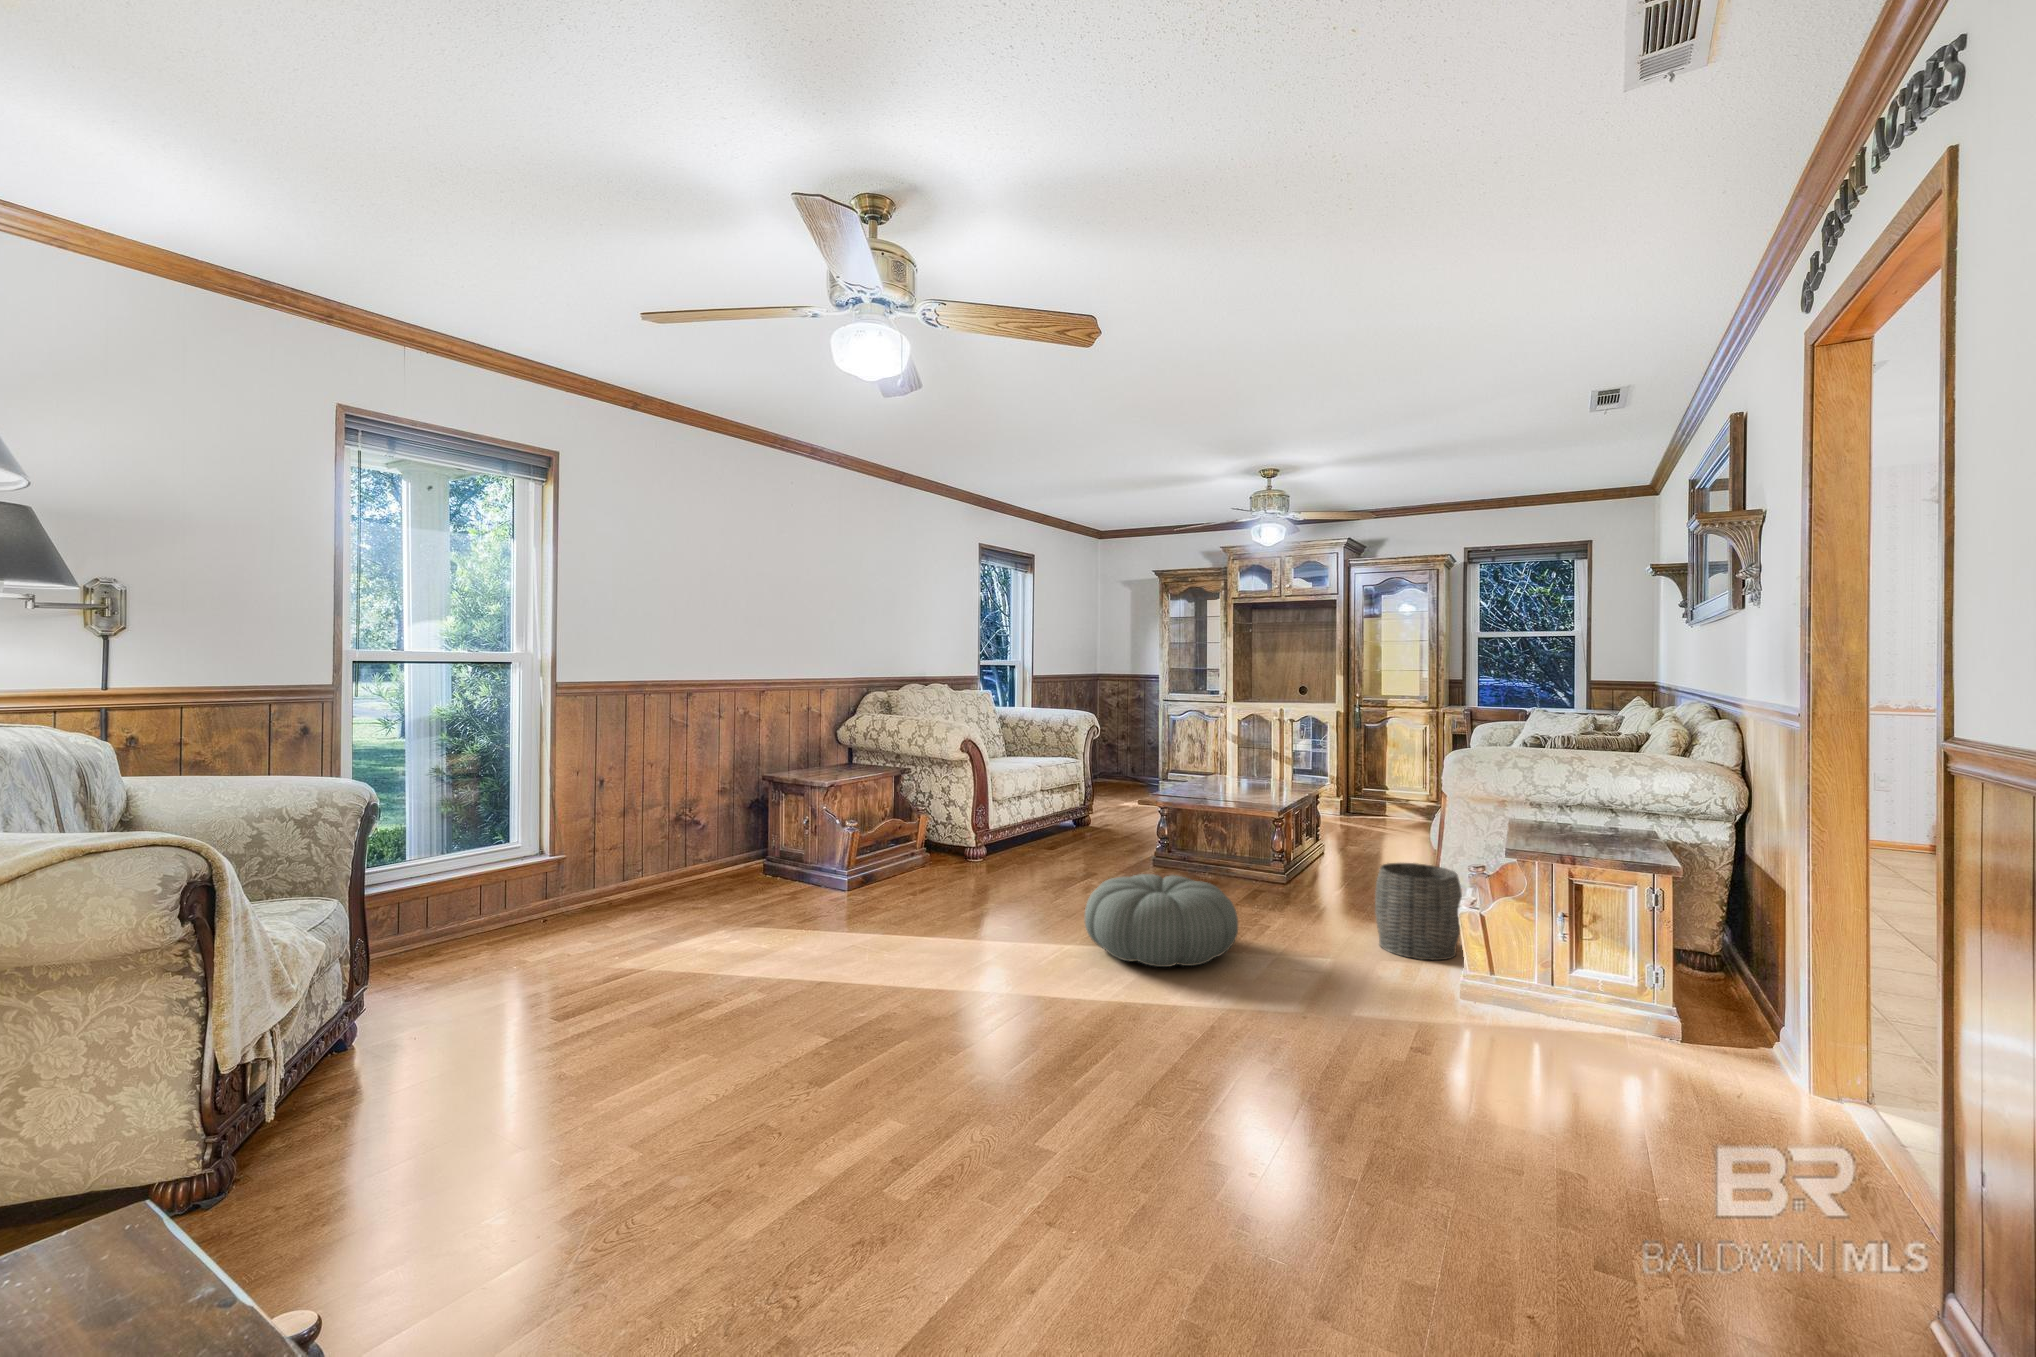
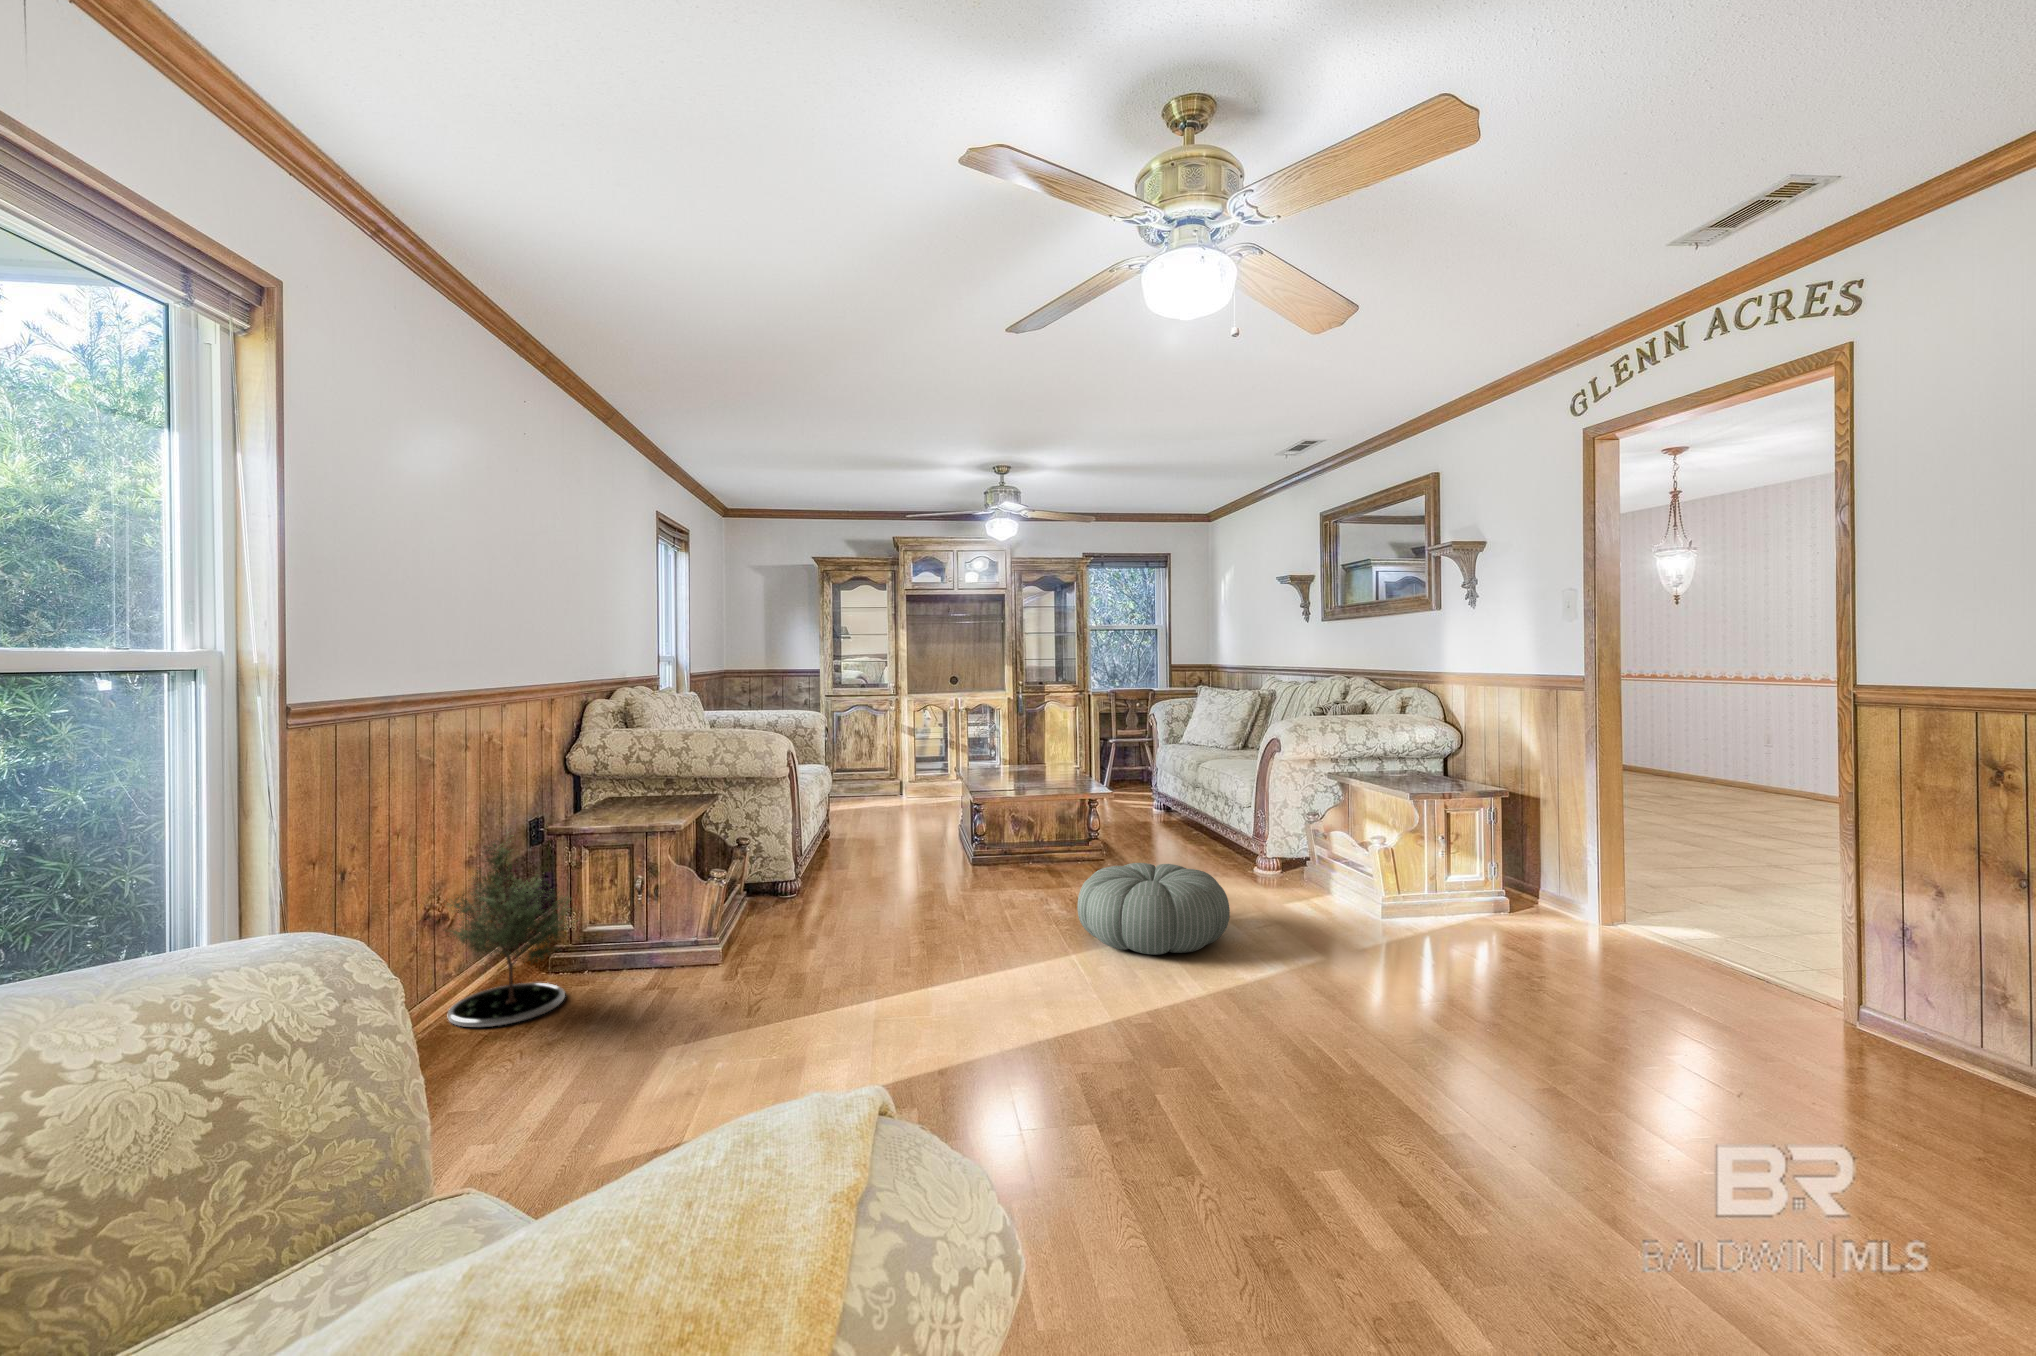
potted tree: none [674,769,749,894] -> present [445,837,575,1027]
woven basket: present [1375,863,1462,960] -> none [1256,819,1325,897]

